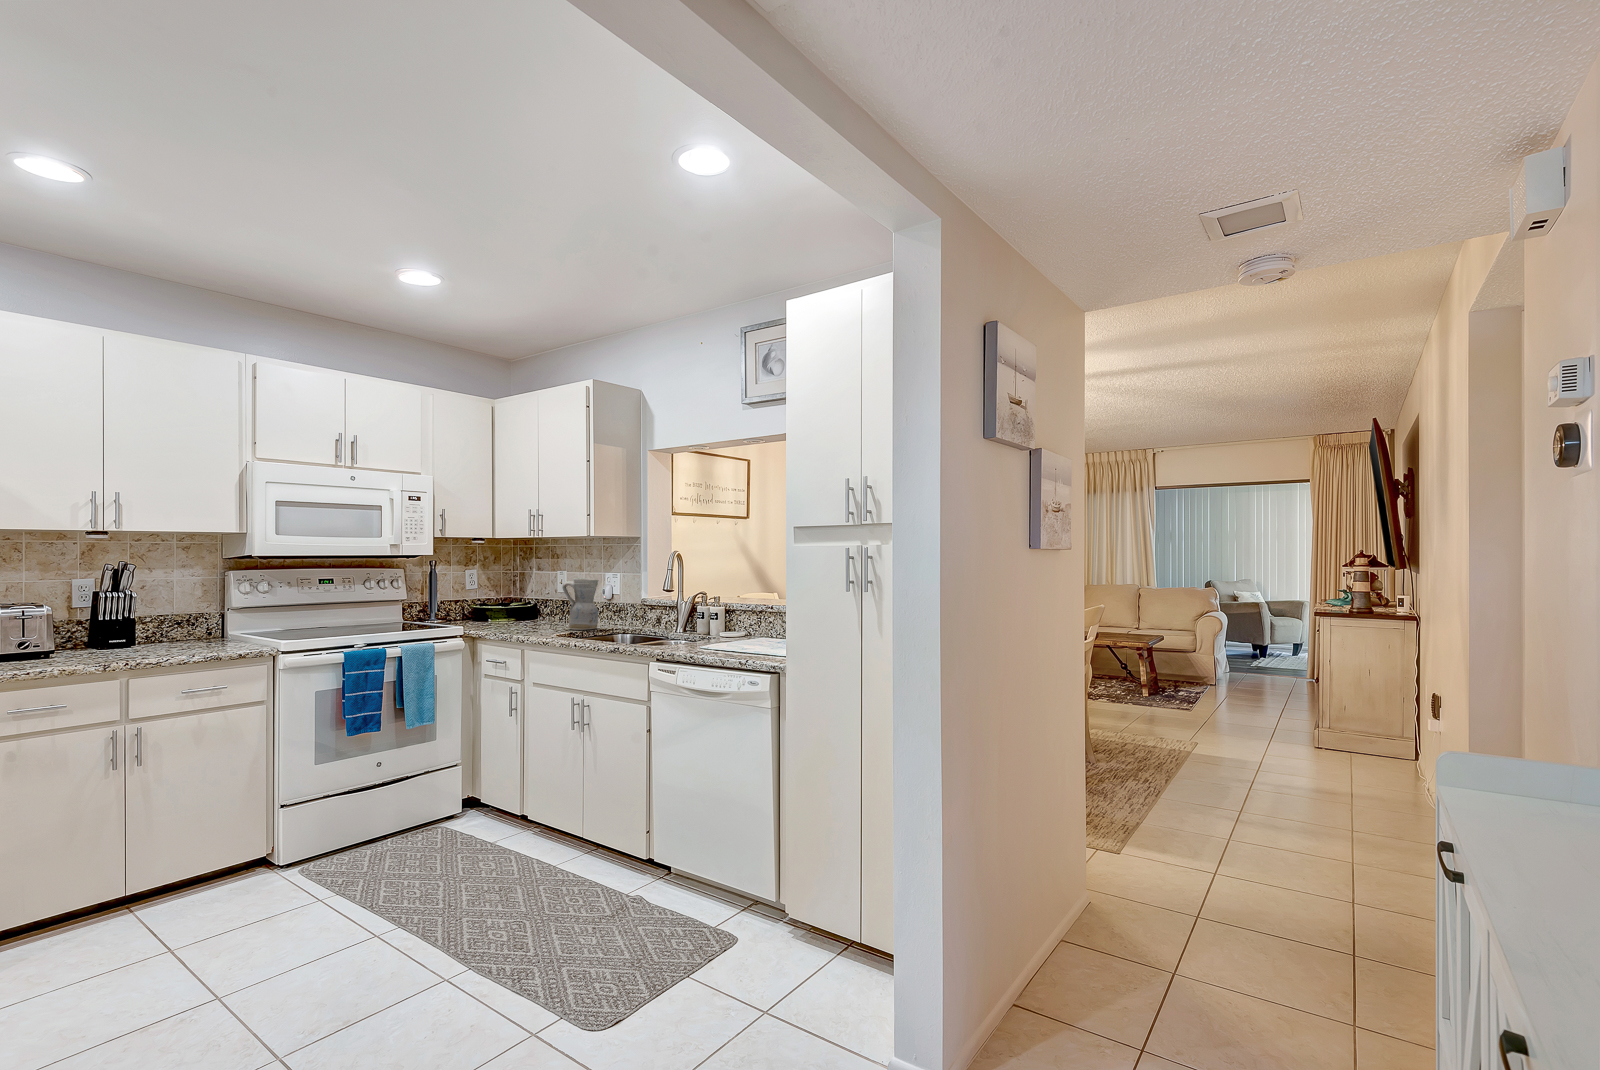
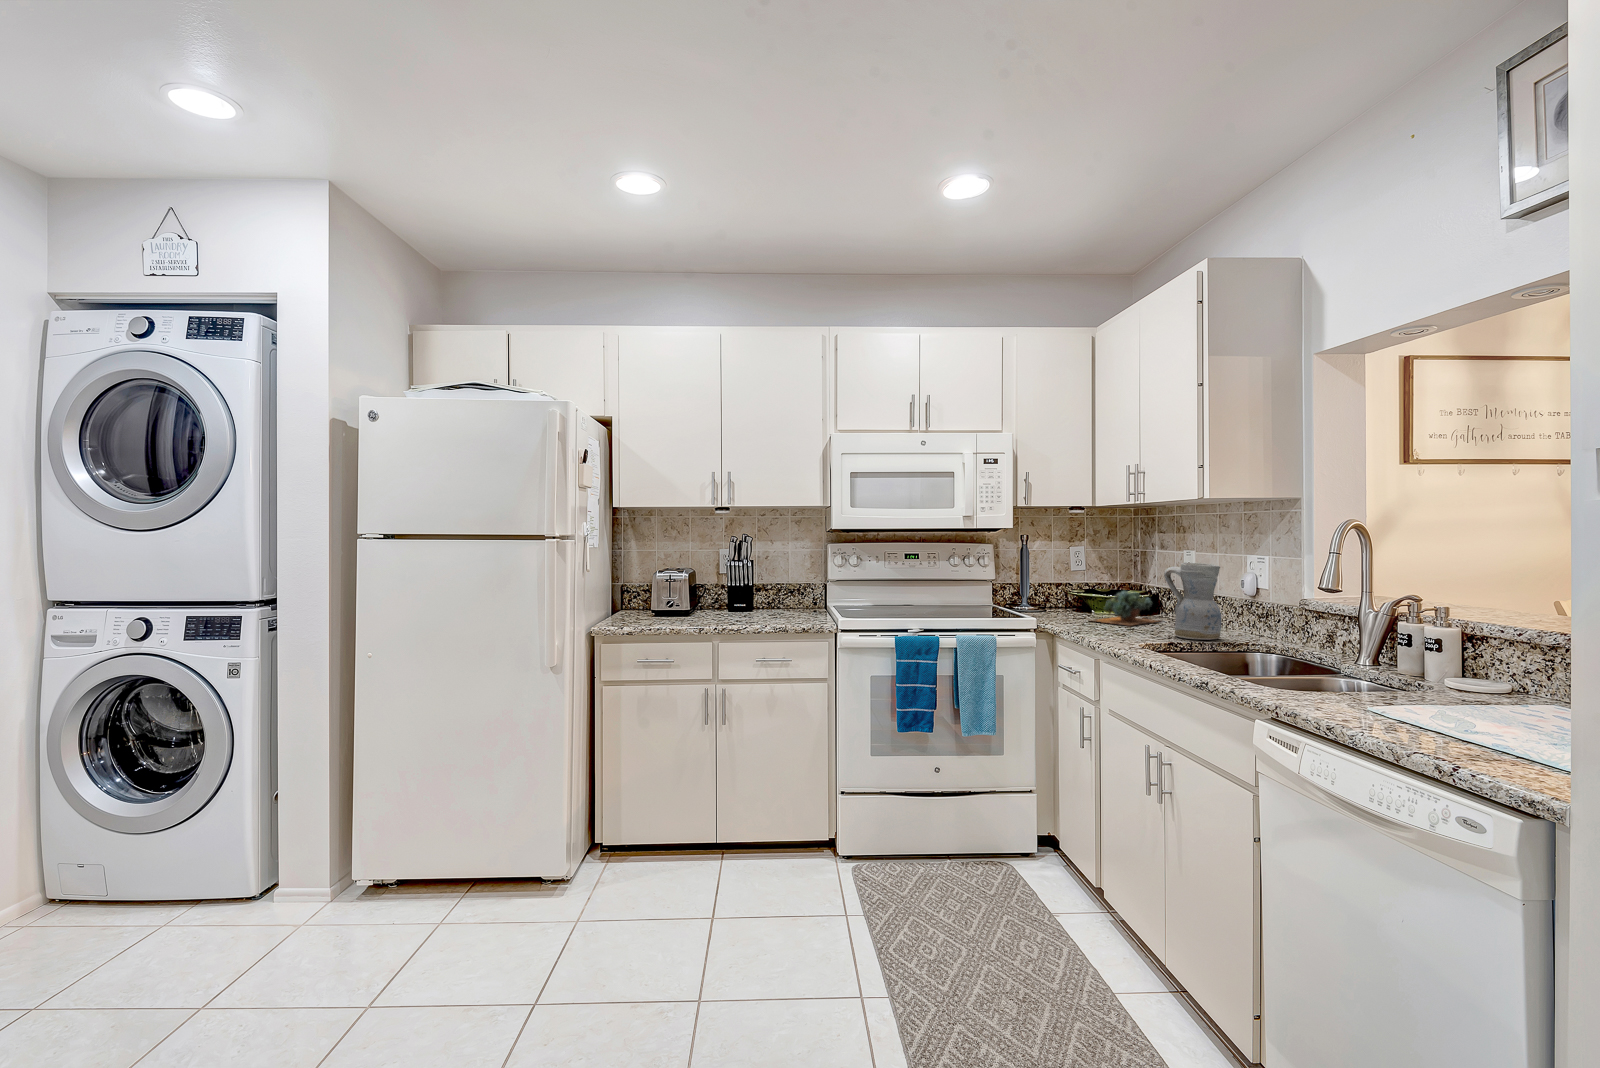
succulent plant: none [499,601,550,626] -> present [1092,591,1159,626]

